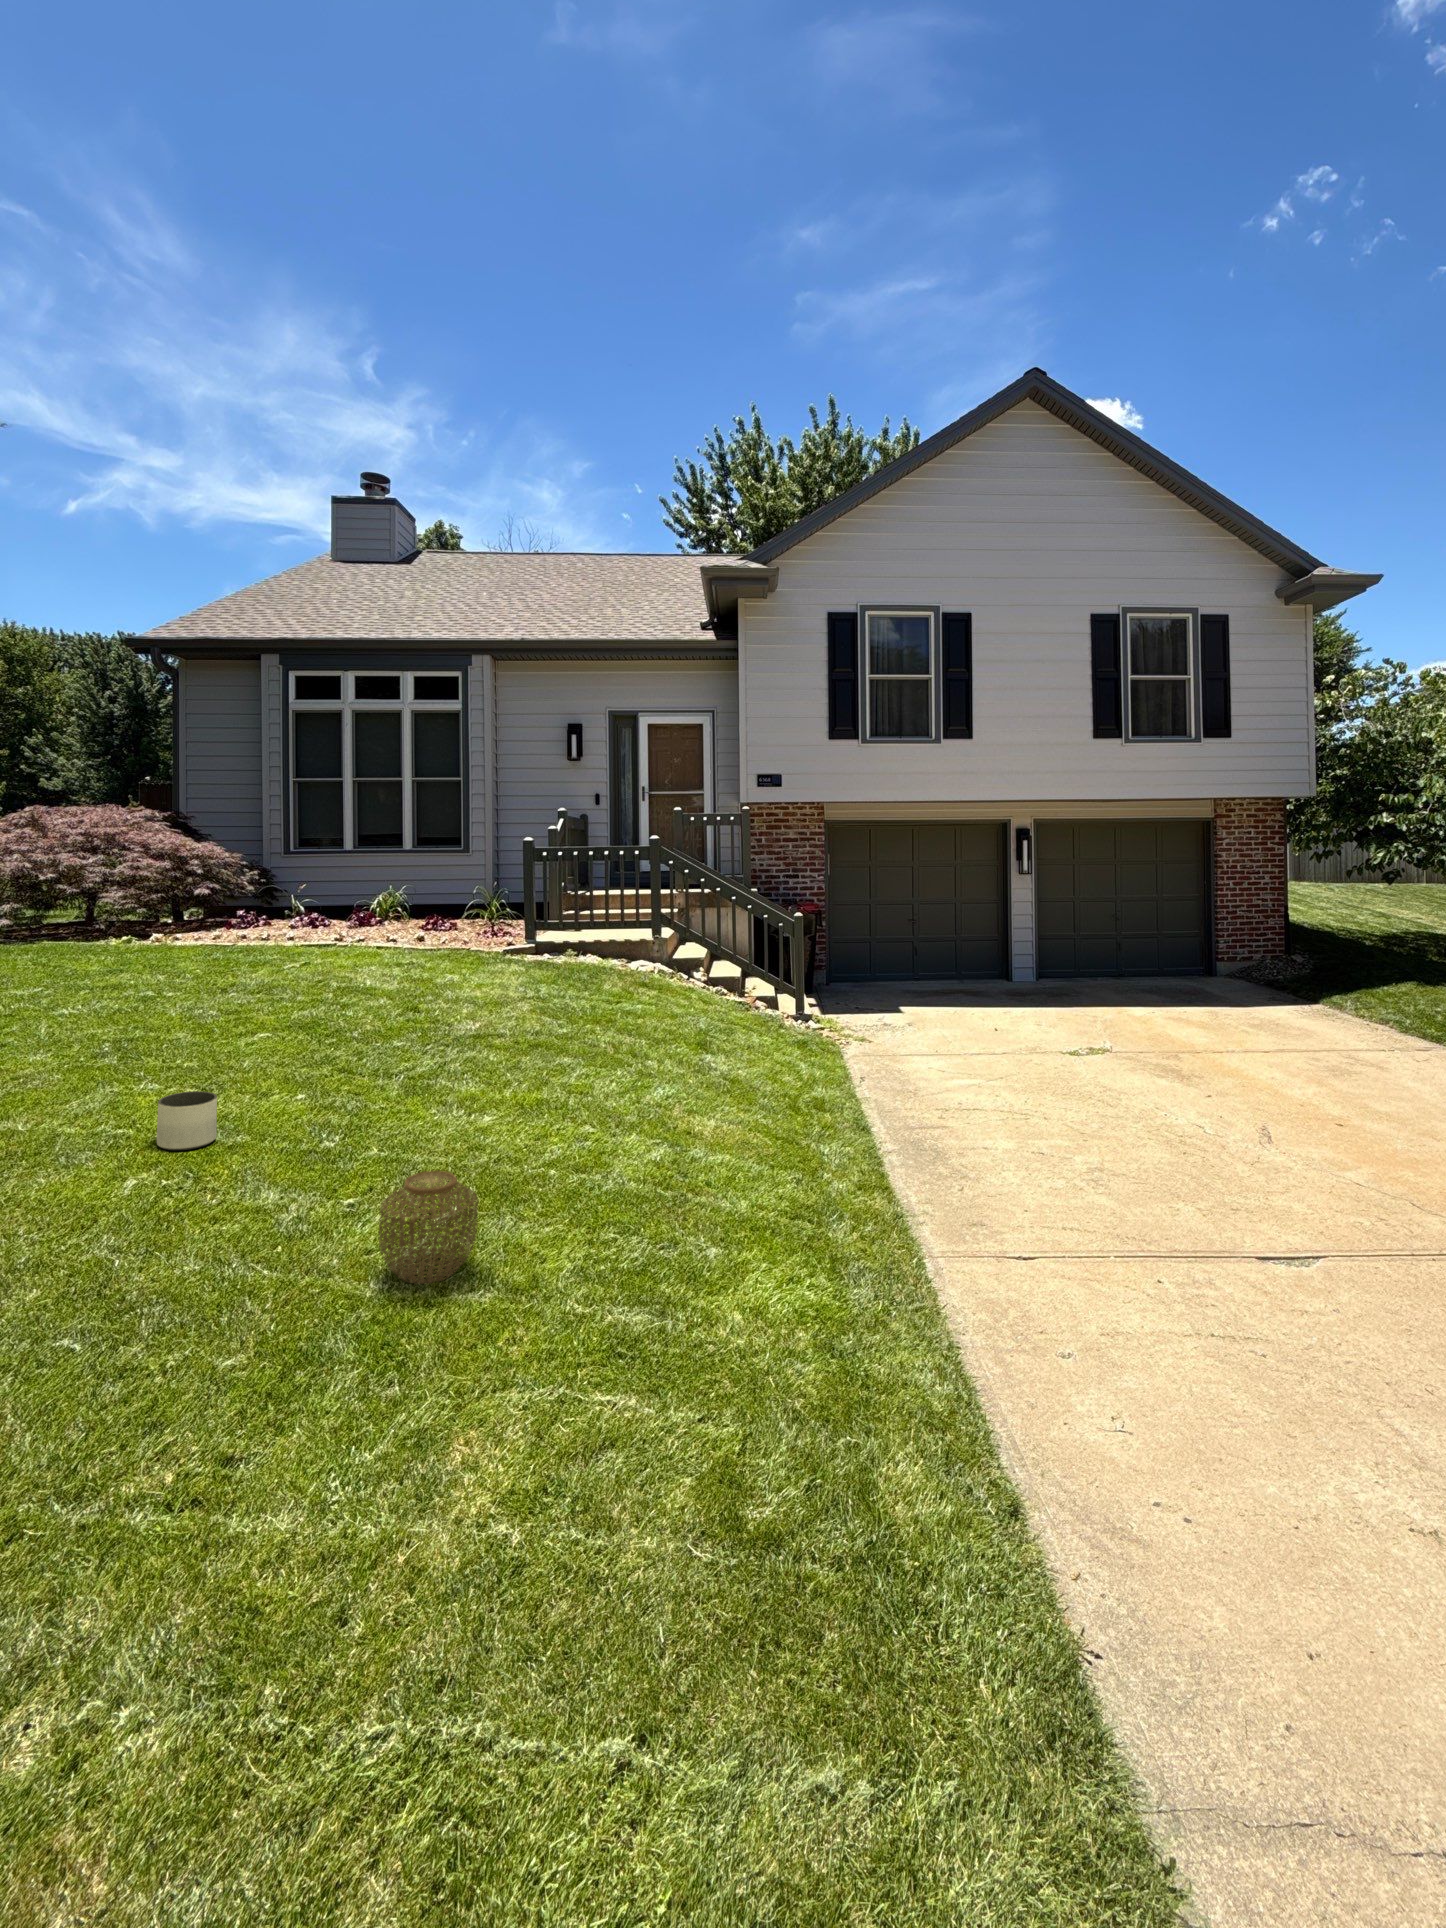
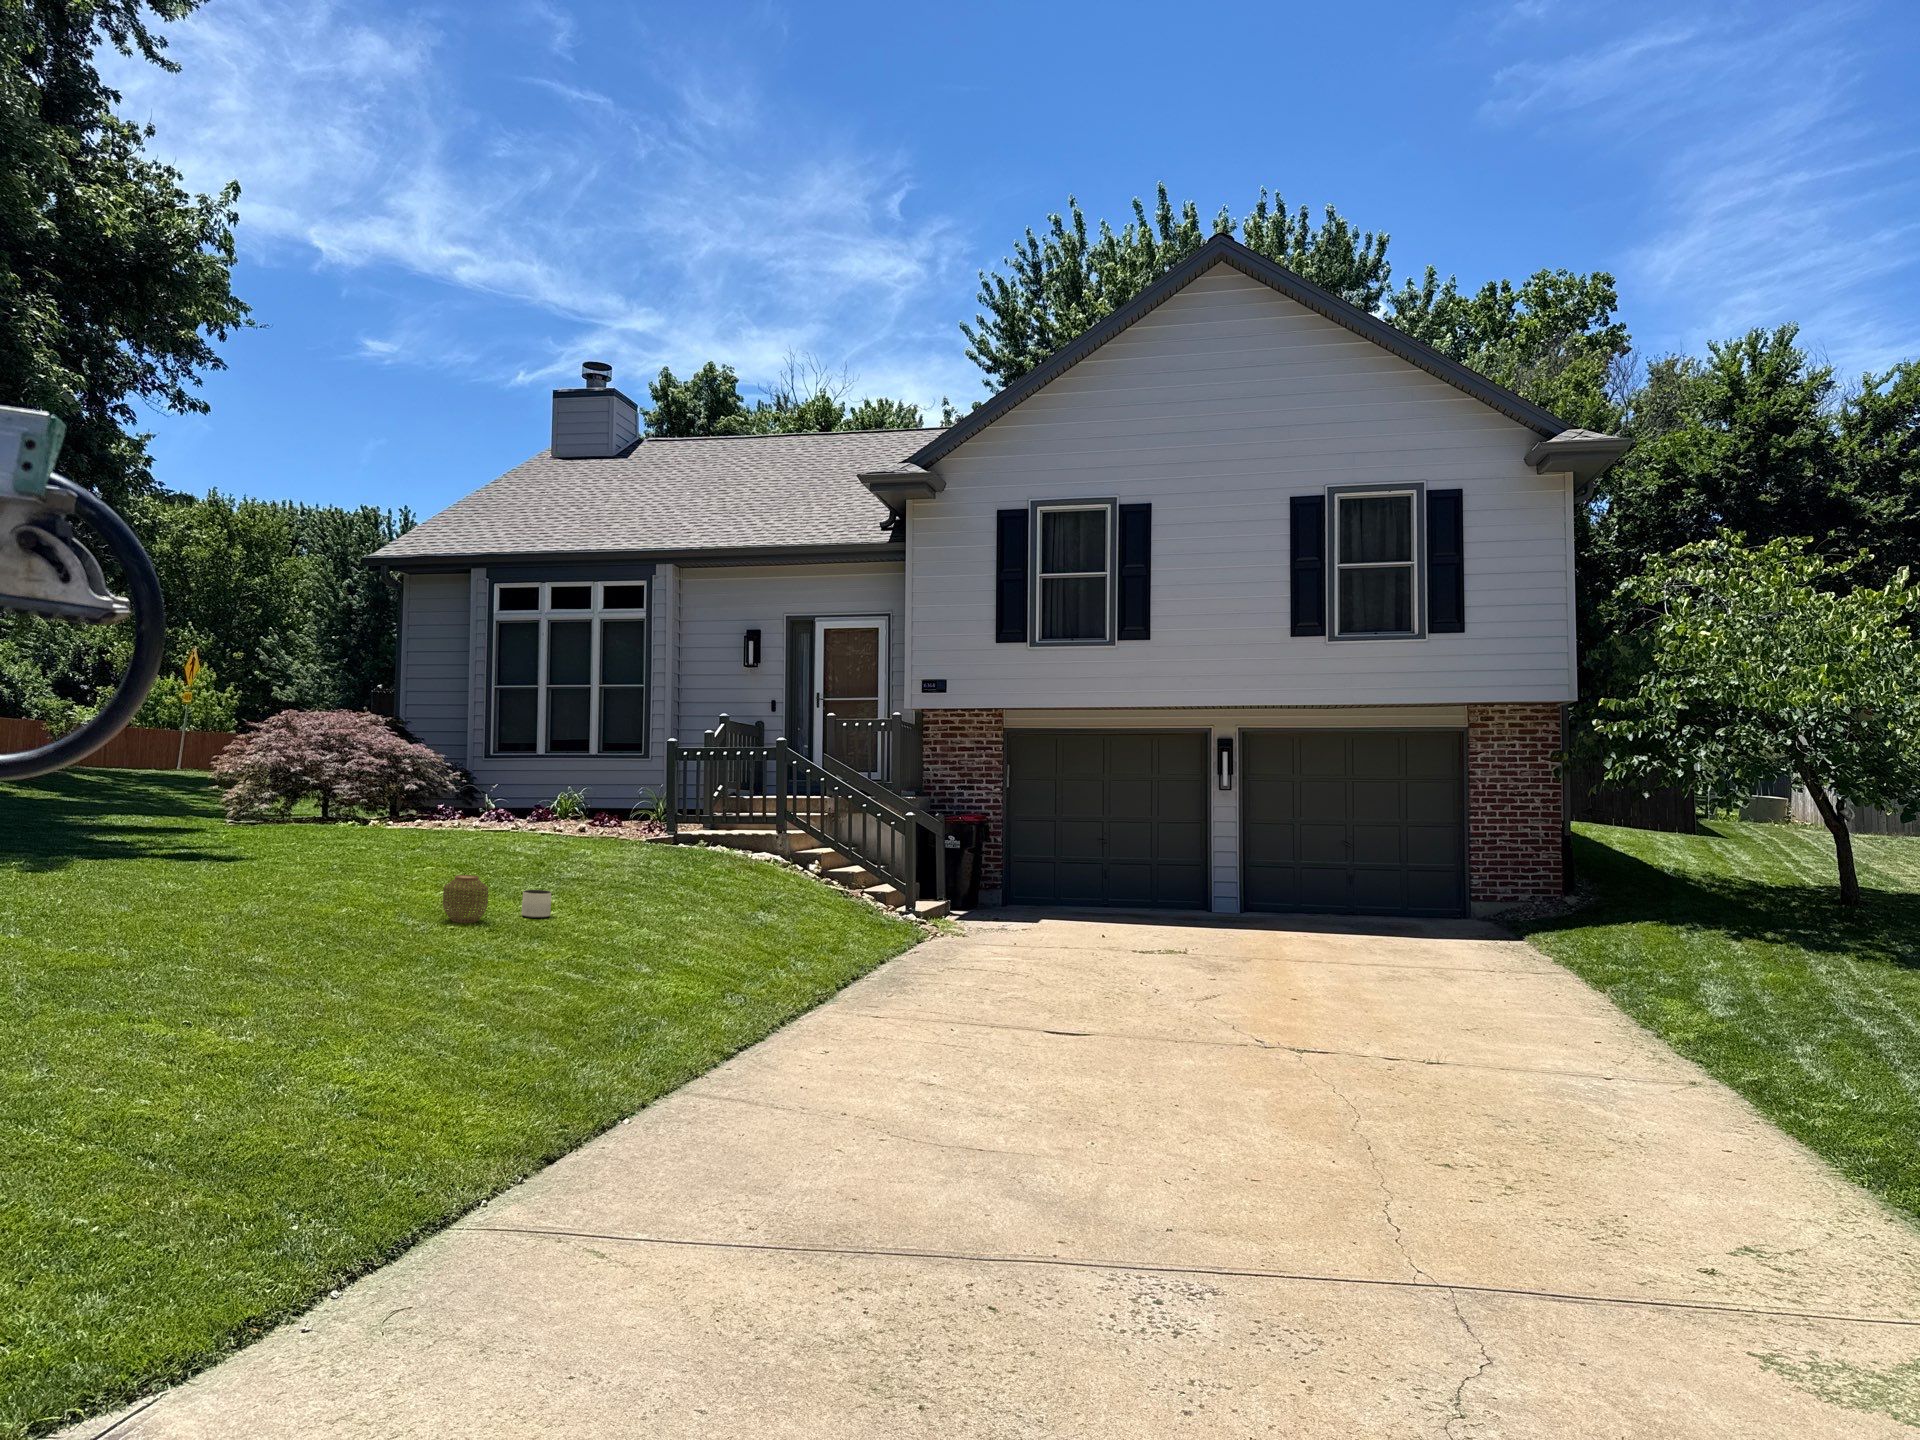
planter: present [157,1091,217,1150] -> present [522,890,551,918]

